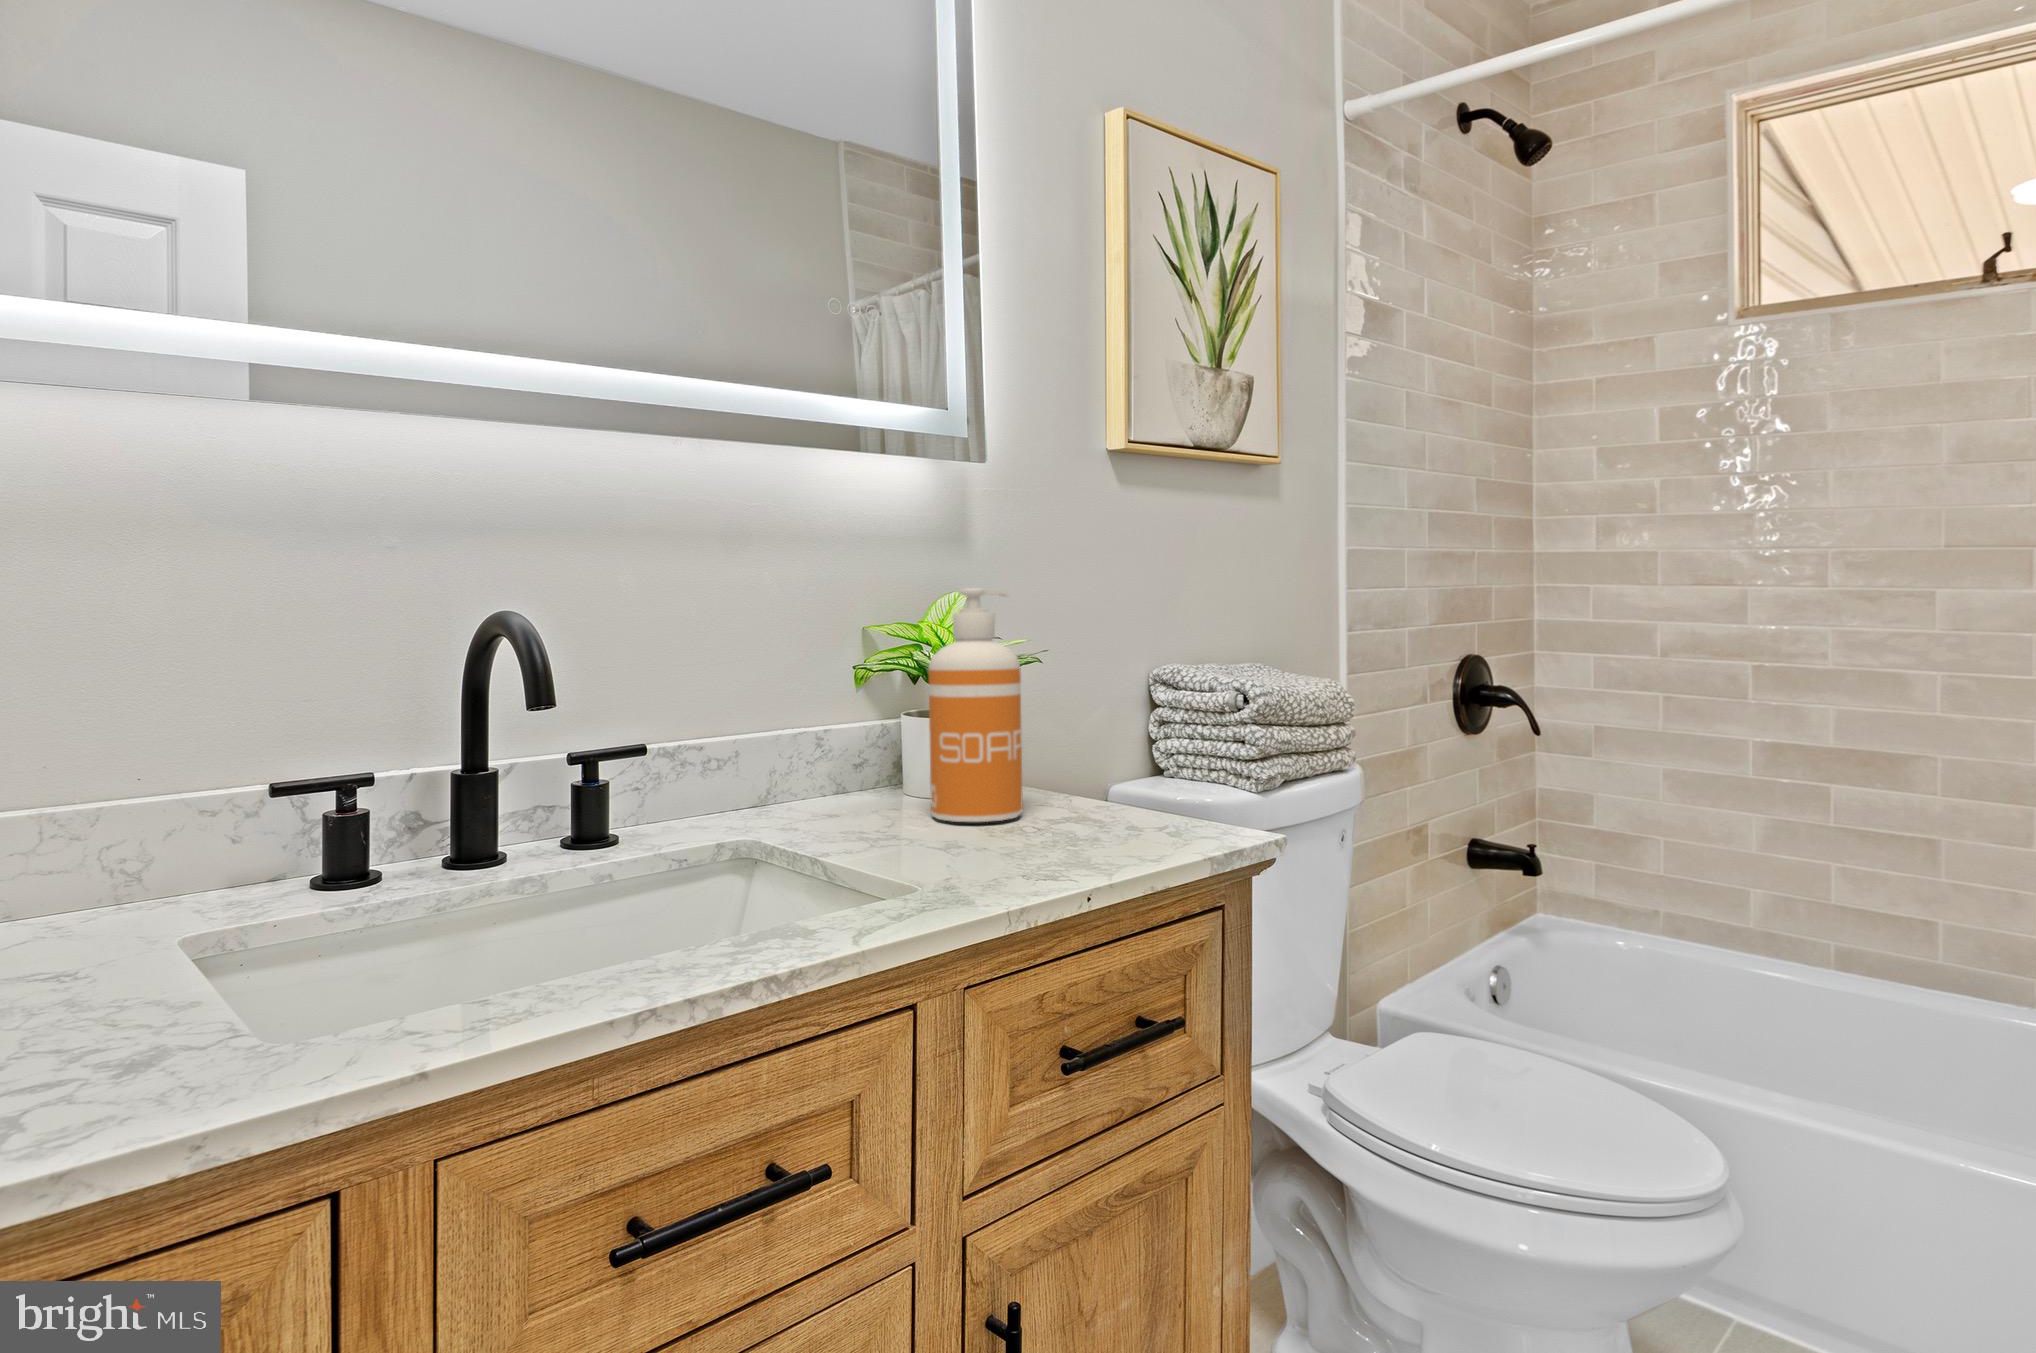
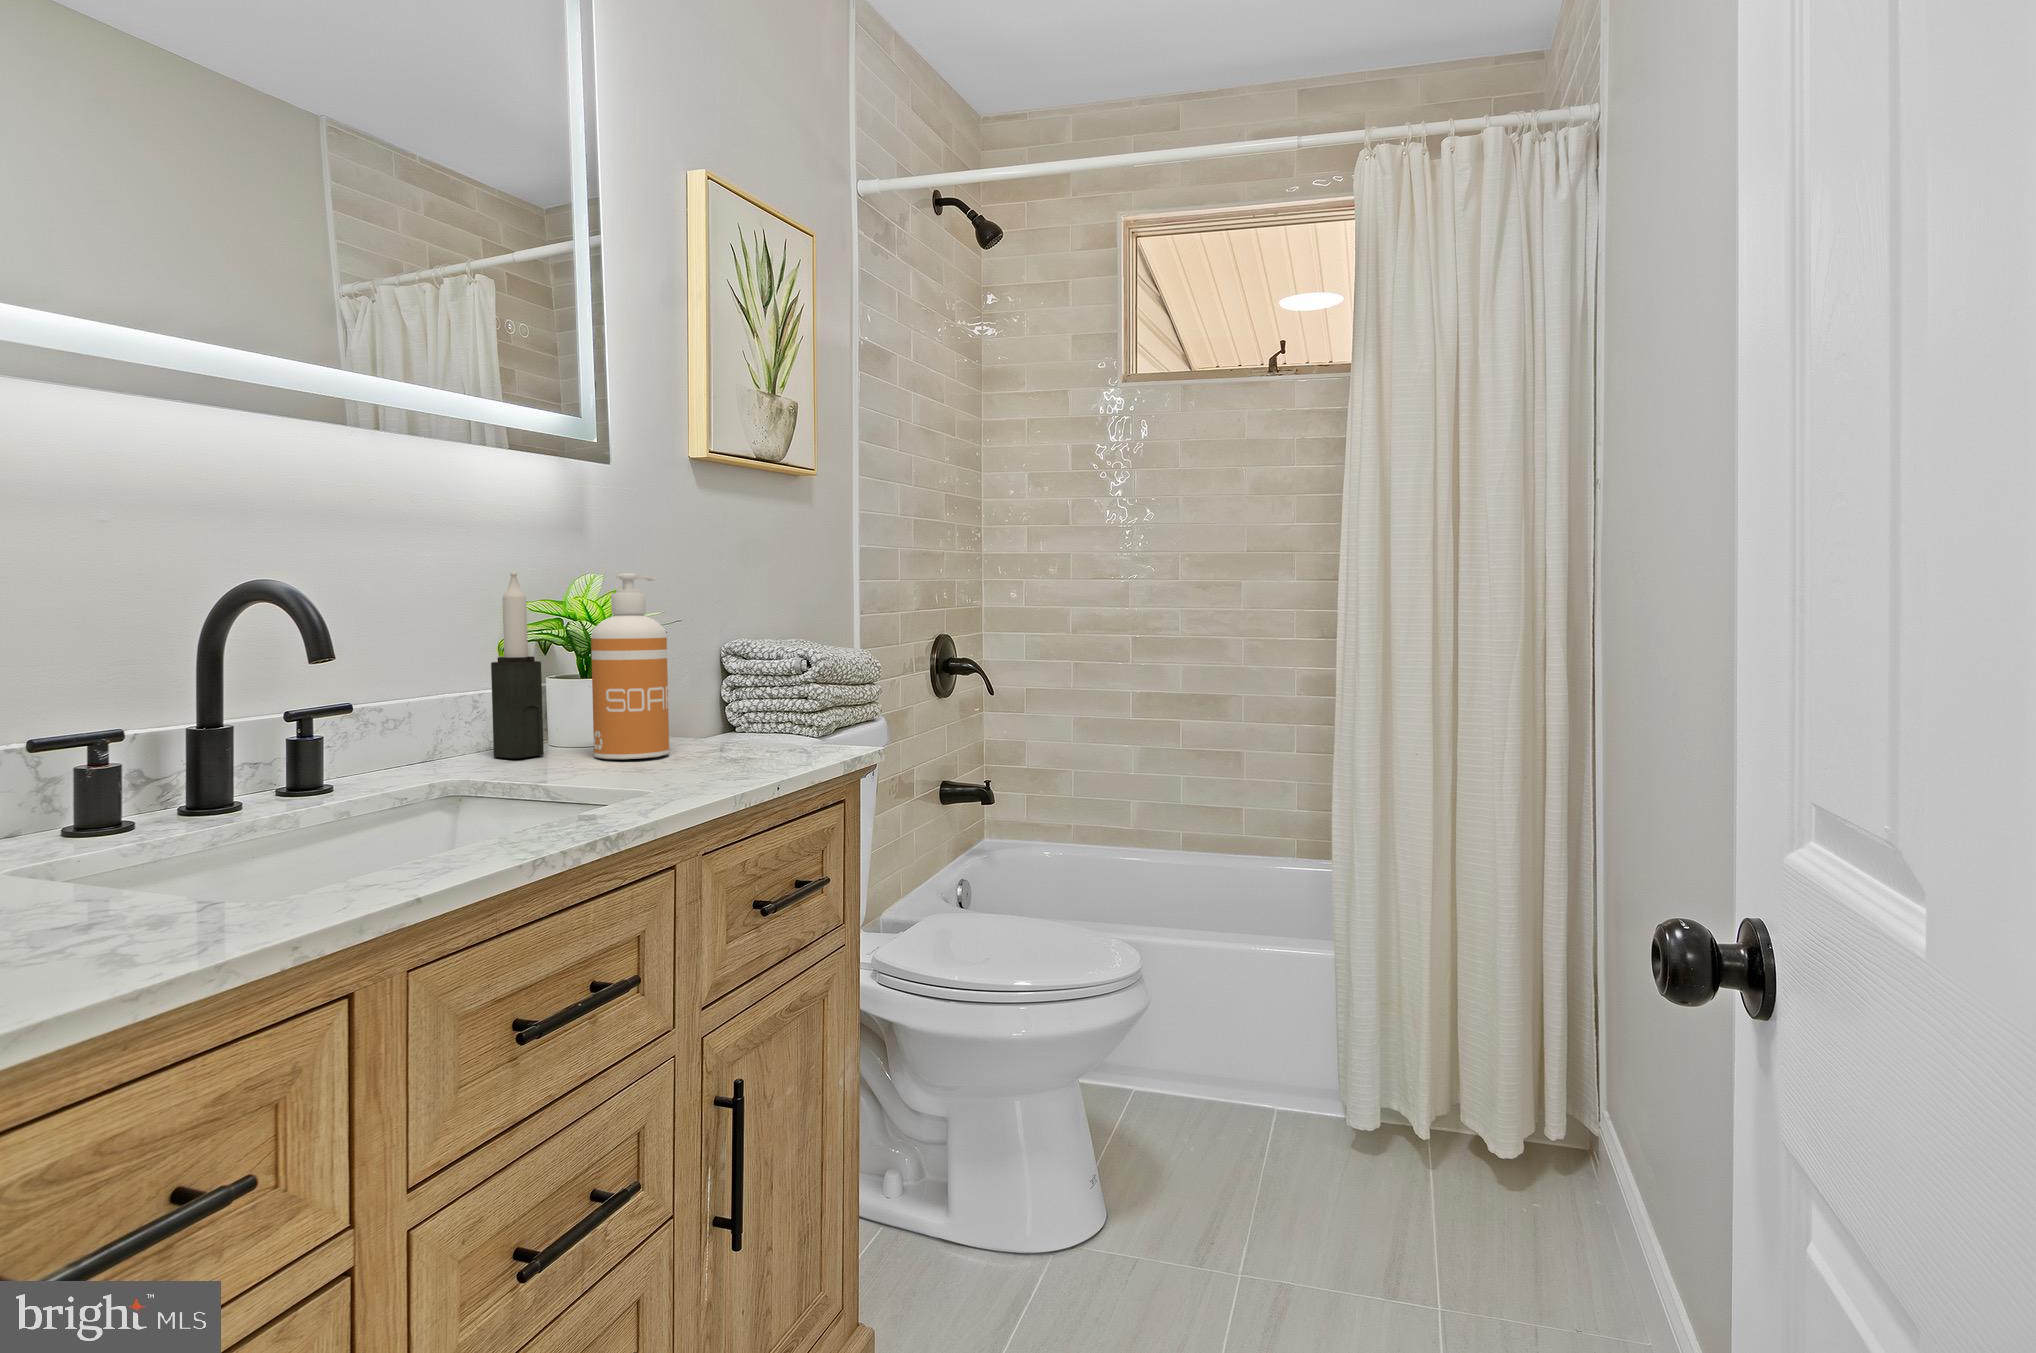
candle: none [826,589,882,813] -> present [491,571,544,758]

